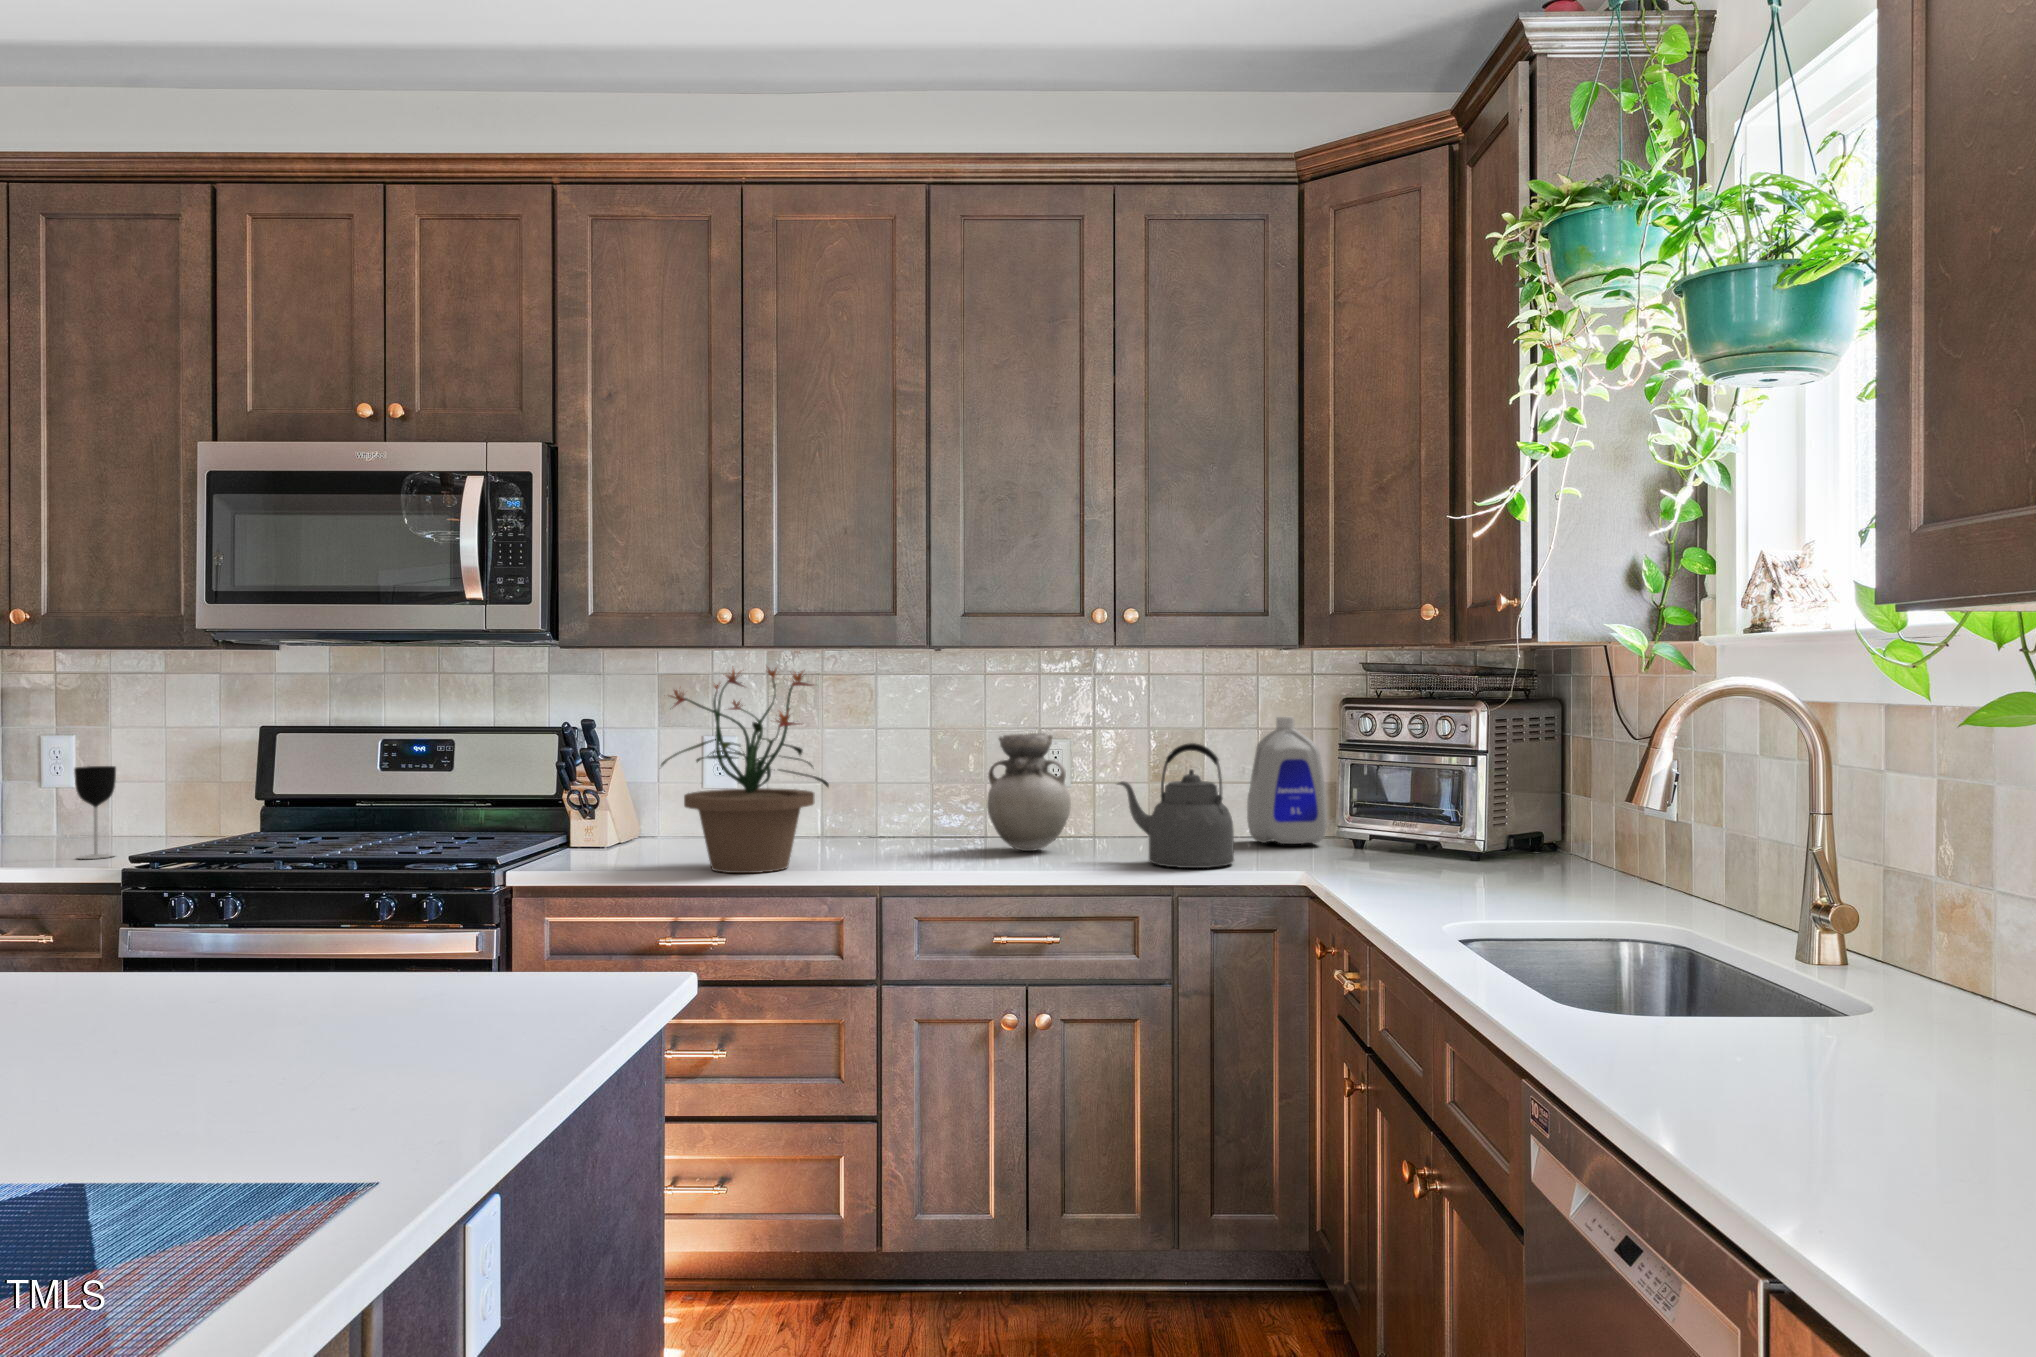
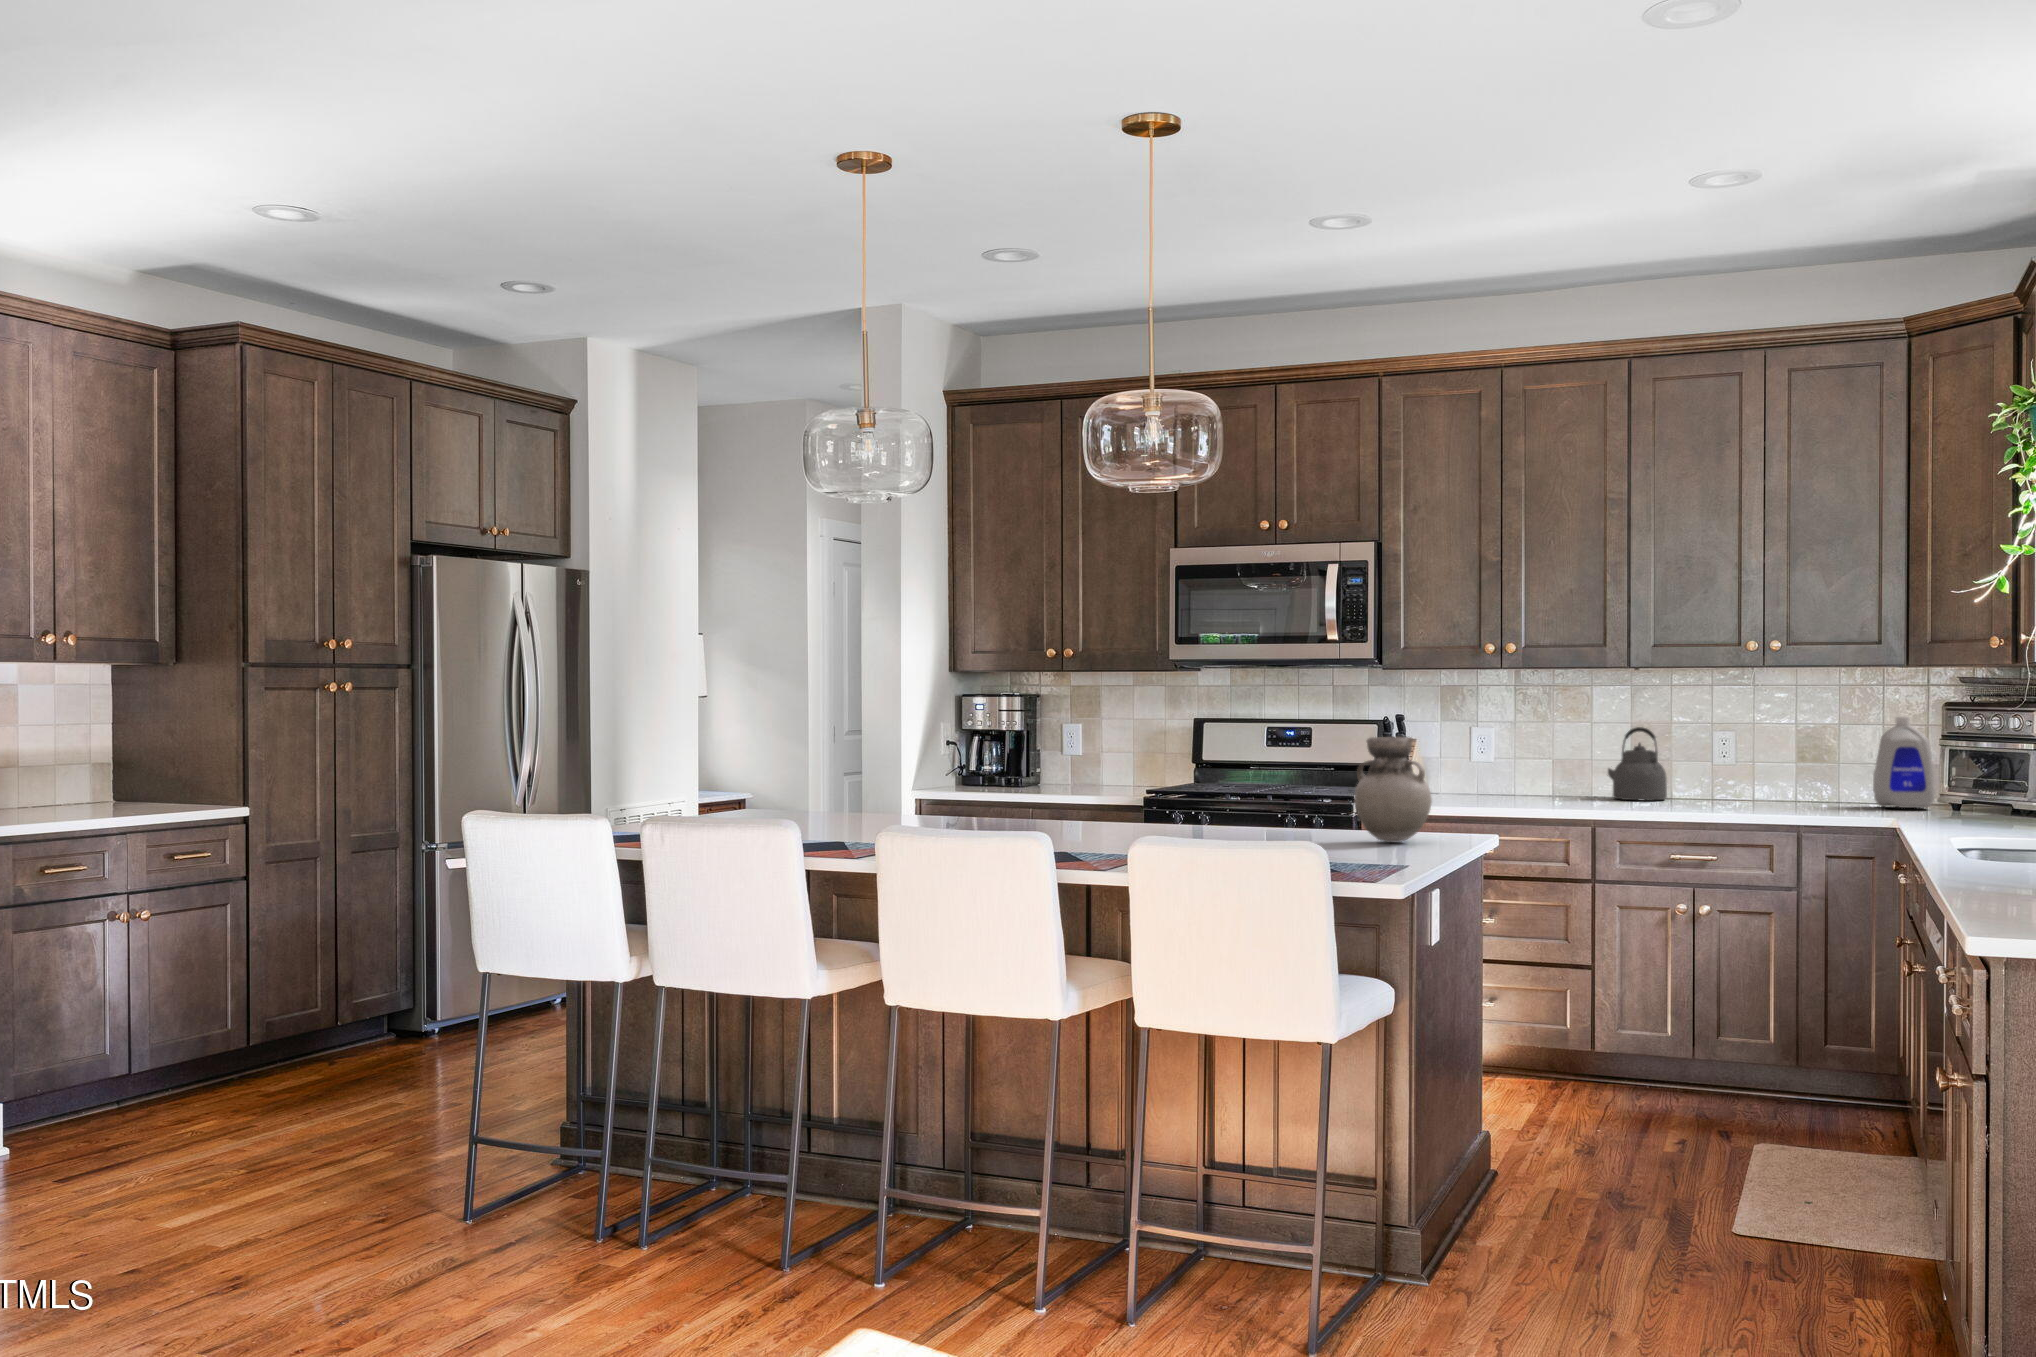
potted plant: present [661,668,829,873] -> none [1451,680,1560,809]
vase: present [987,733,1071,851] -> present [1354,736,1432,843]
kettle: present [1117,743,1234,868] -> present [1608,727,1667,800]
wine glass: present [74,766,116,859] -> none [1090,740,1112,795]

